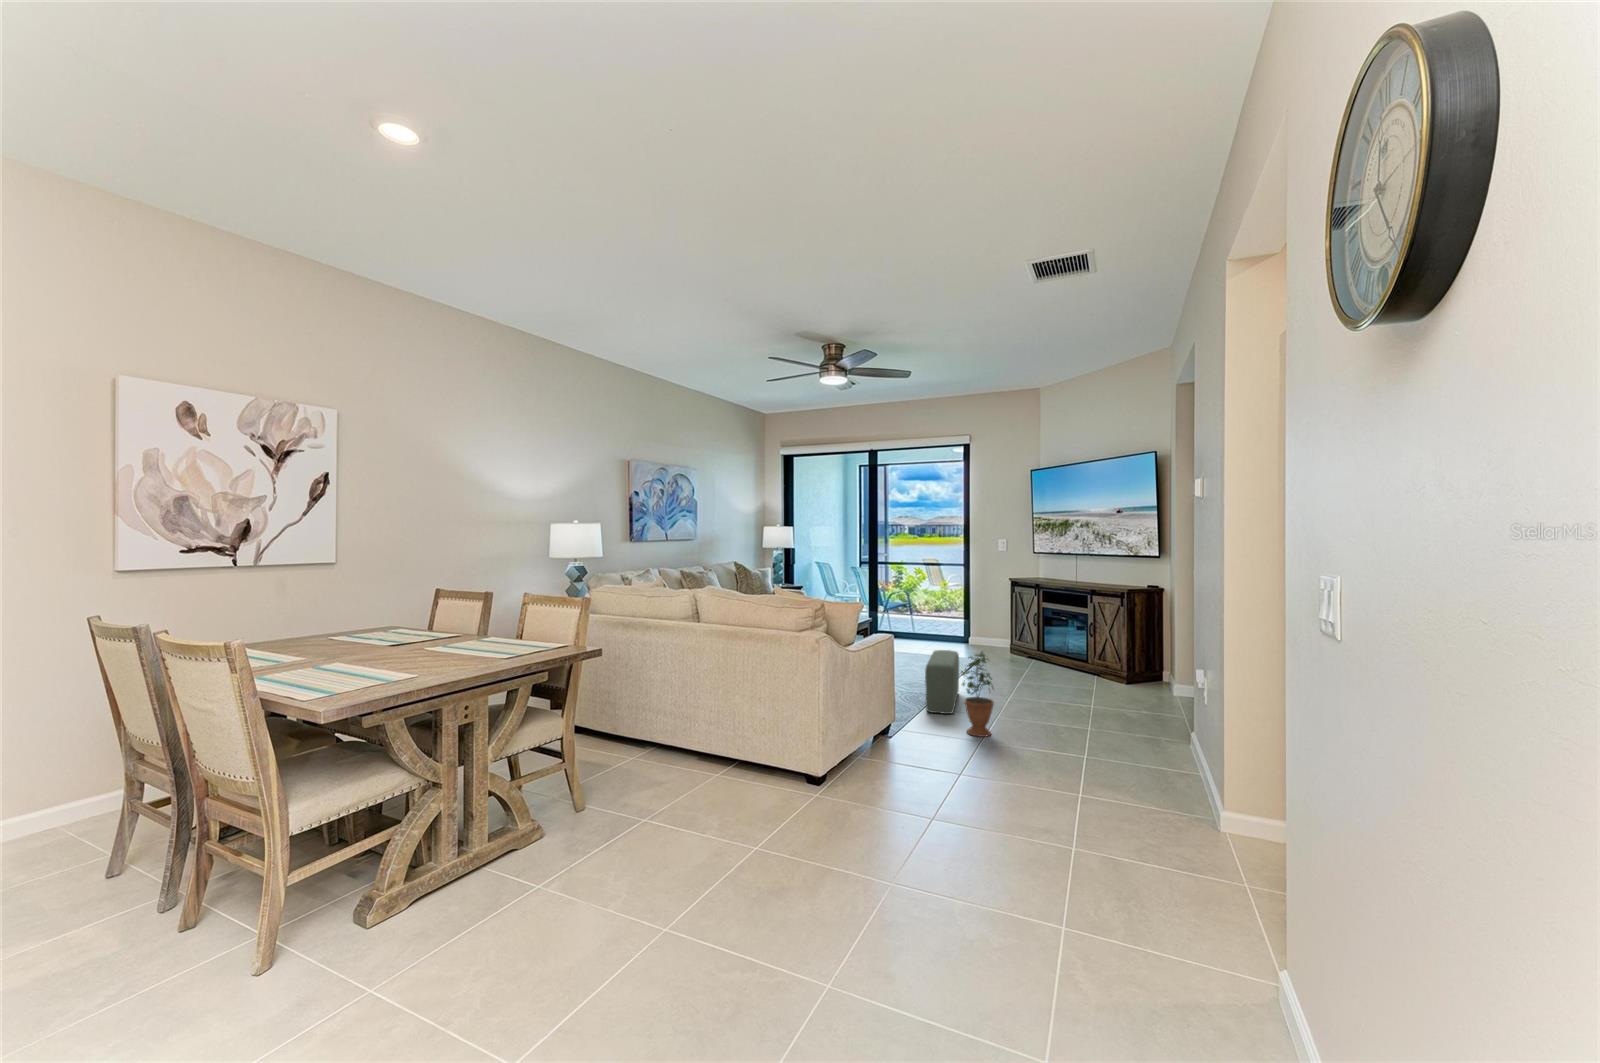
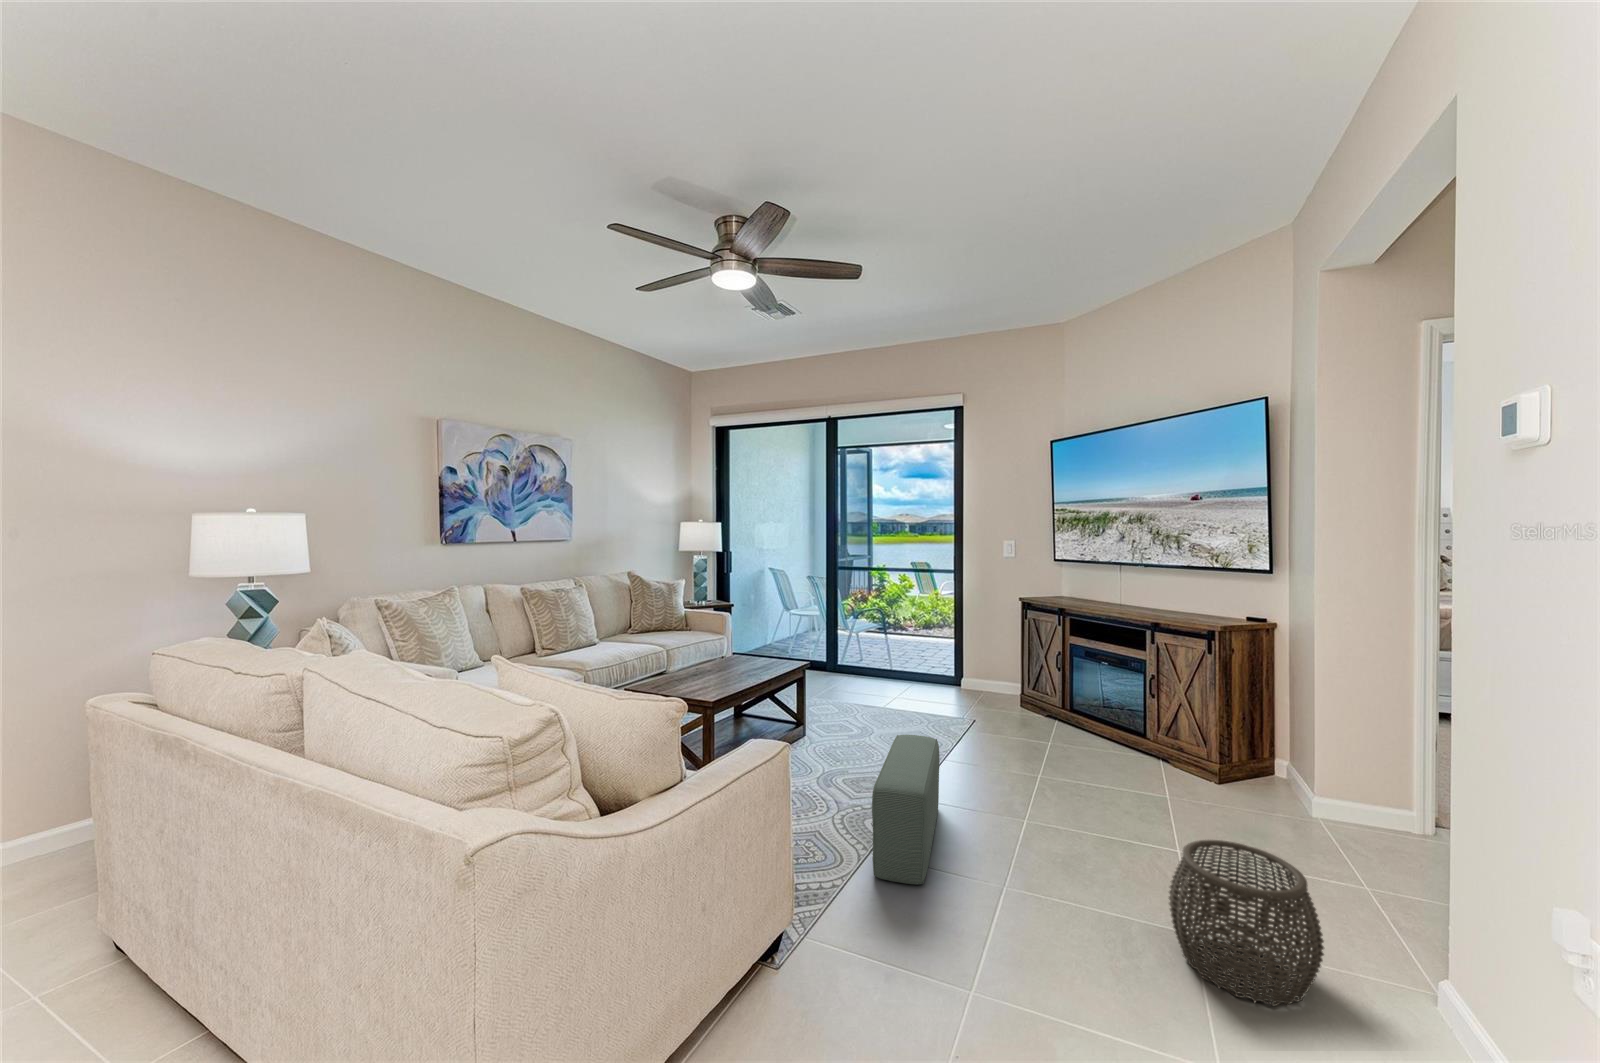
potted plant: present [961,652,994,737] -> none [929,782,1009,988]
woven basket: none [1071,679,1135,739] -> present [1169,840,1324,1006]

